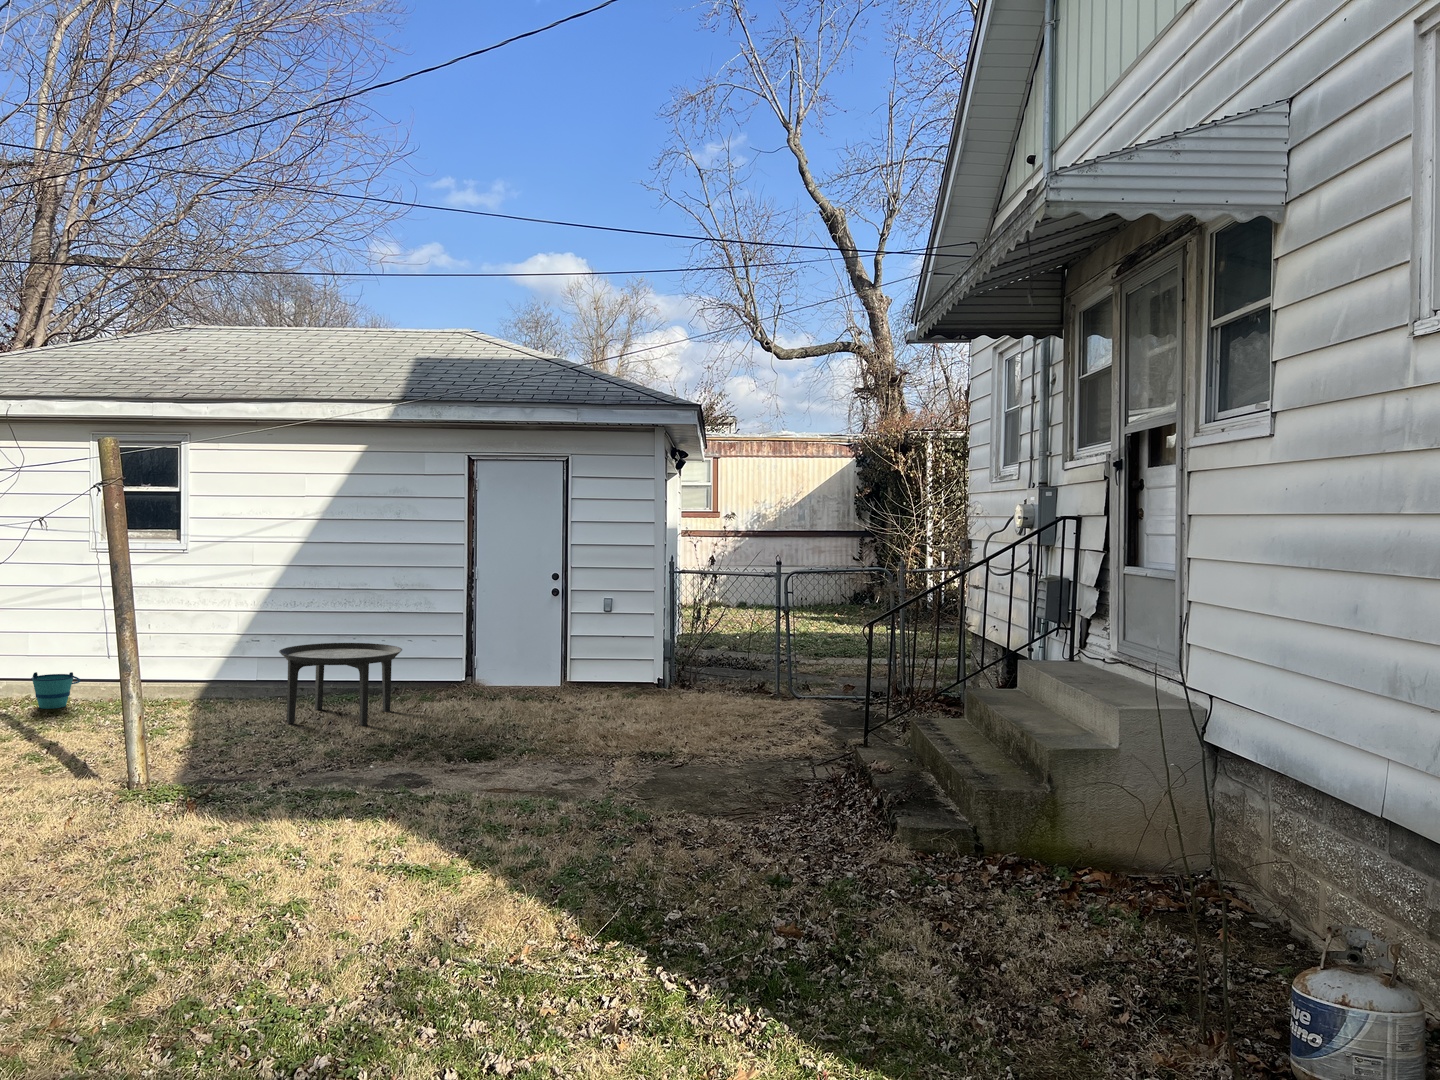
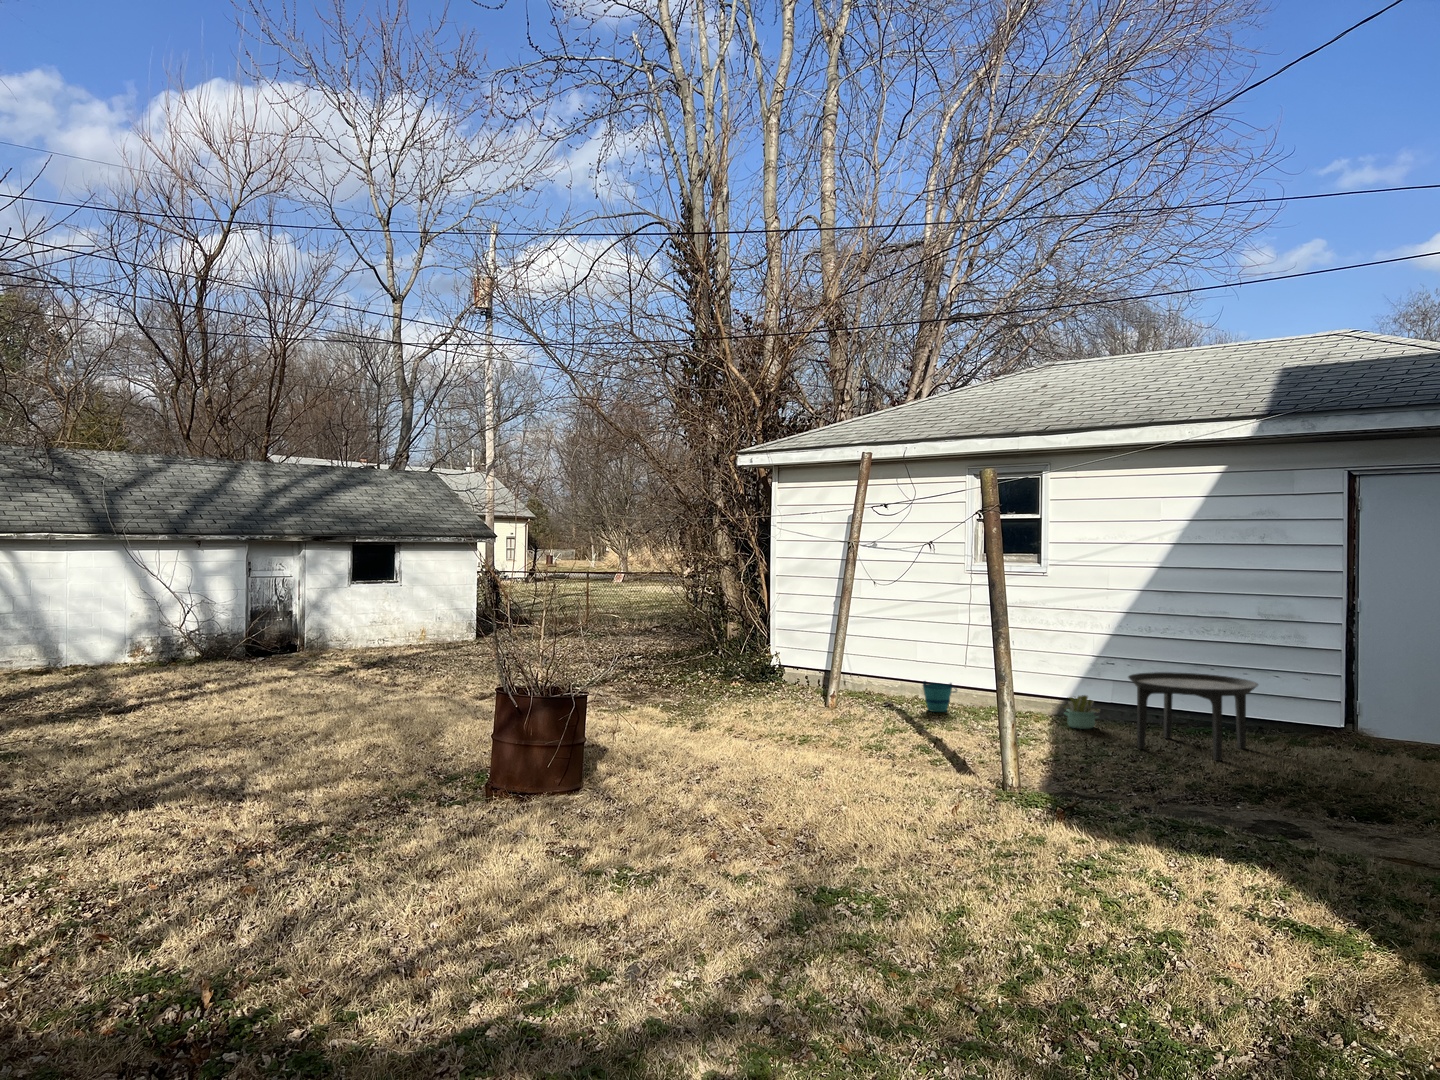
decorative plant: none [207,674,251,709] -> present [1062,695,1100,729]

